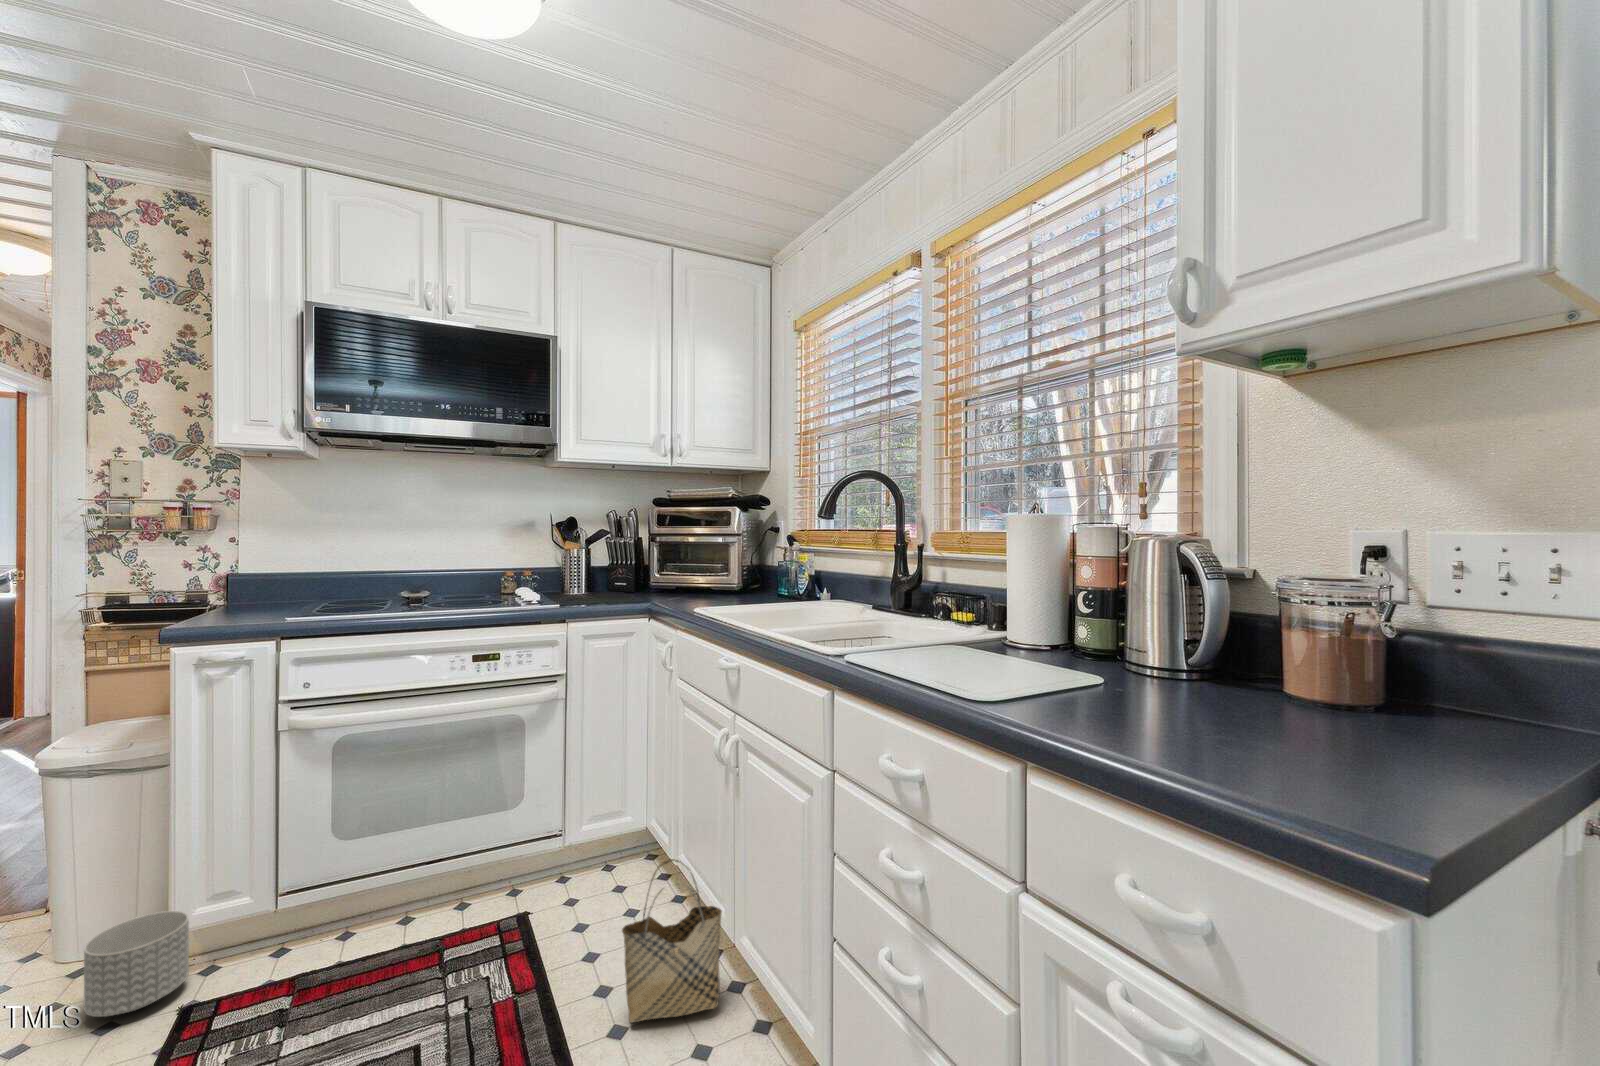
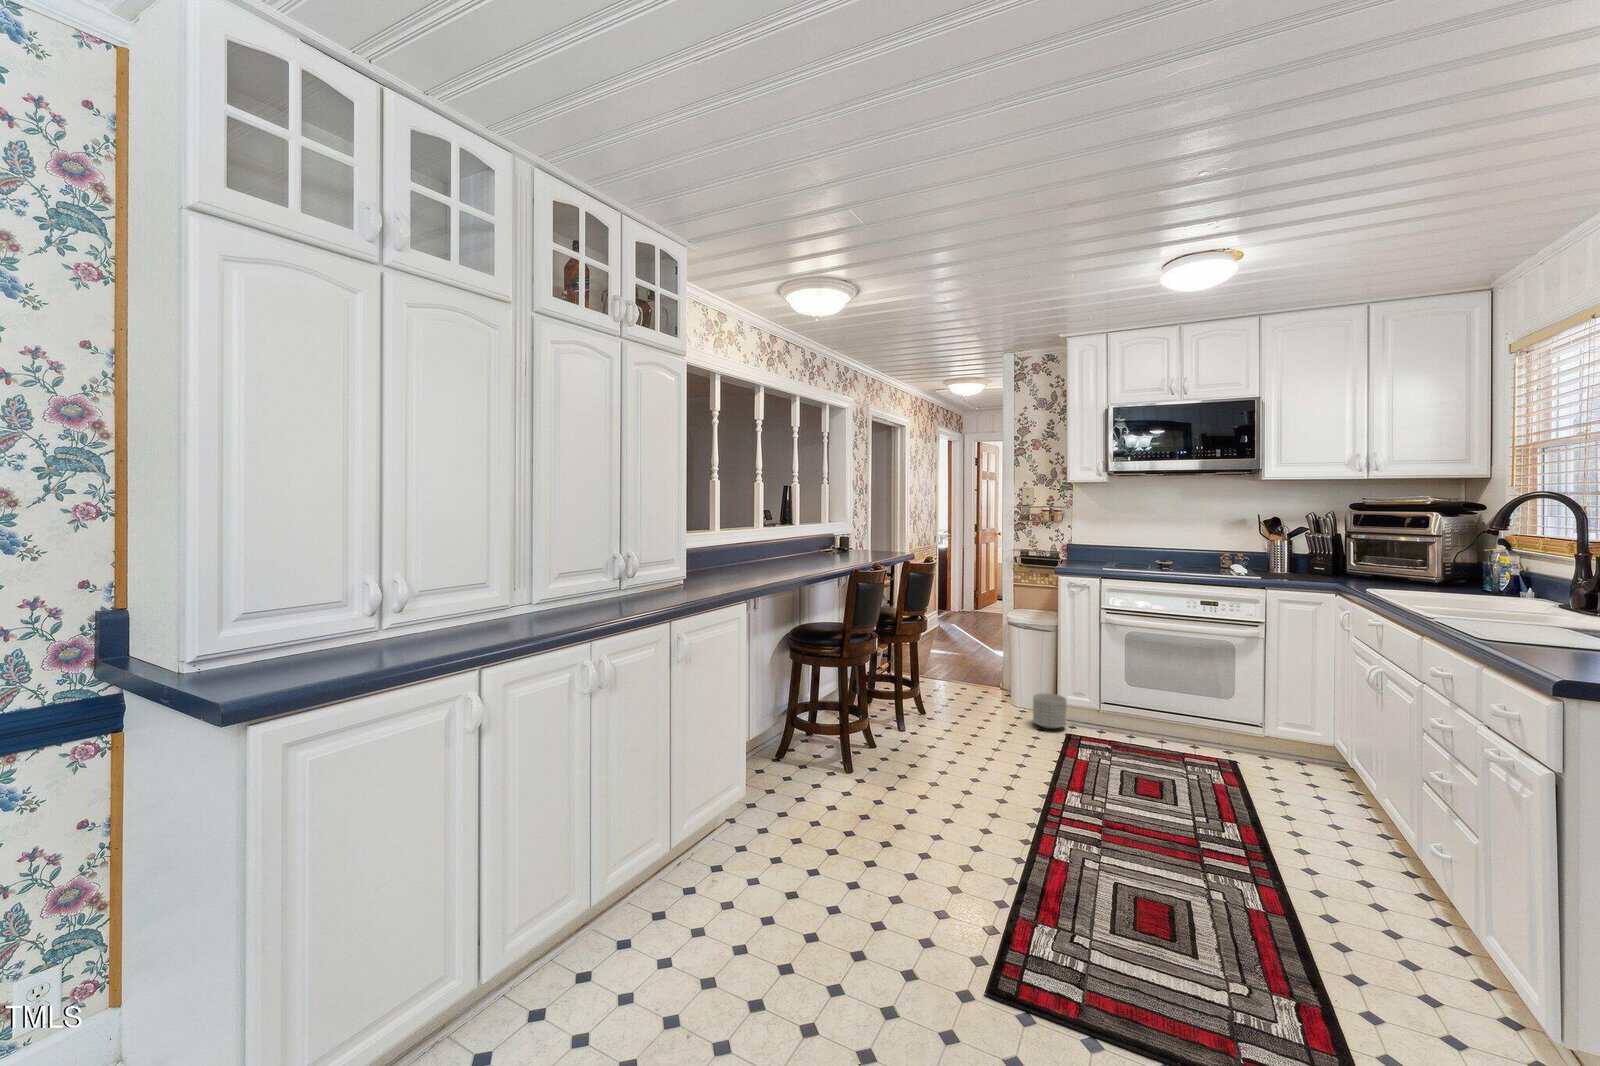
woven basket: present [622,859,722,1023] -> none [1293,739,1371,832]

